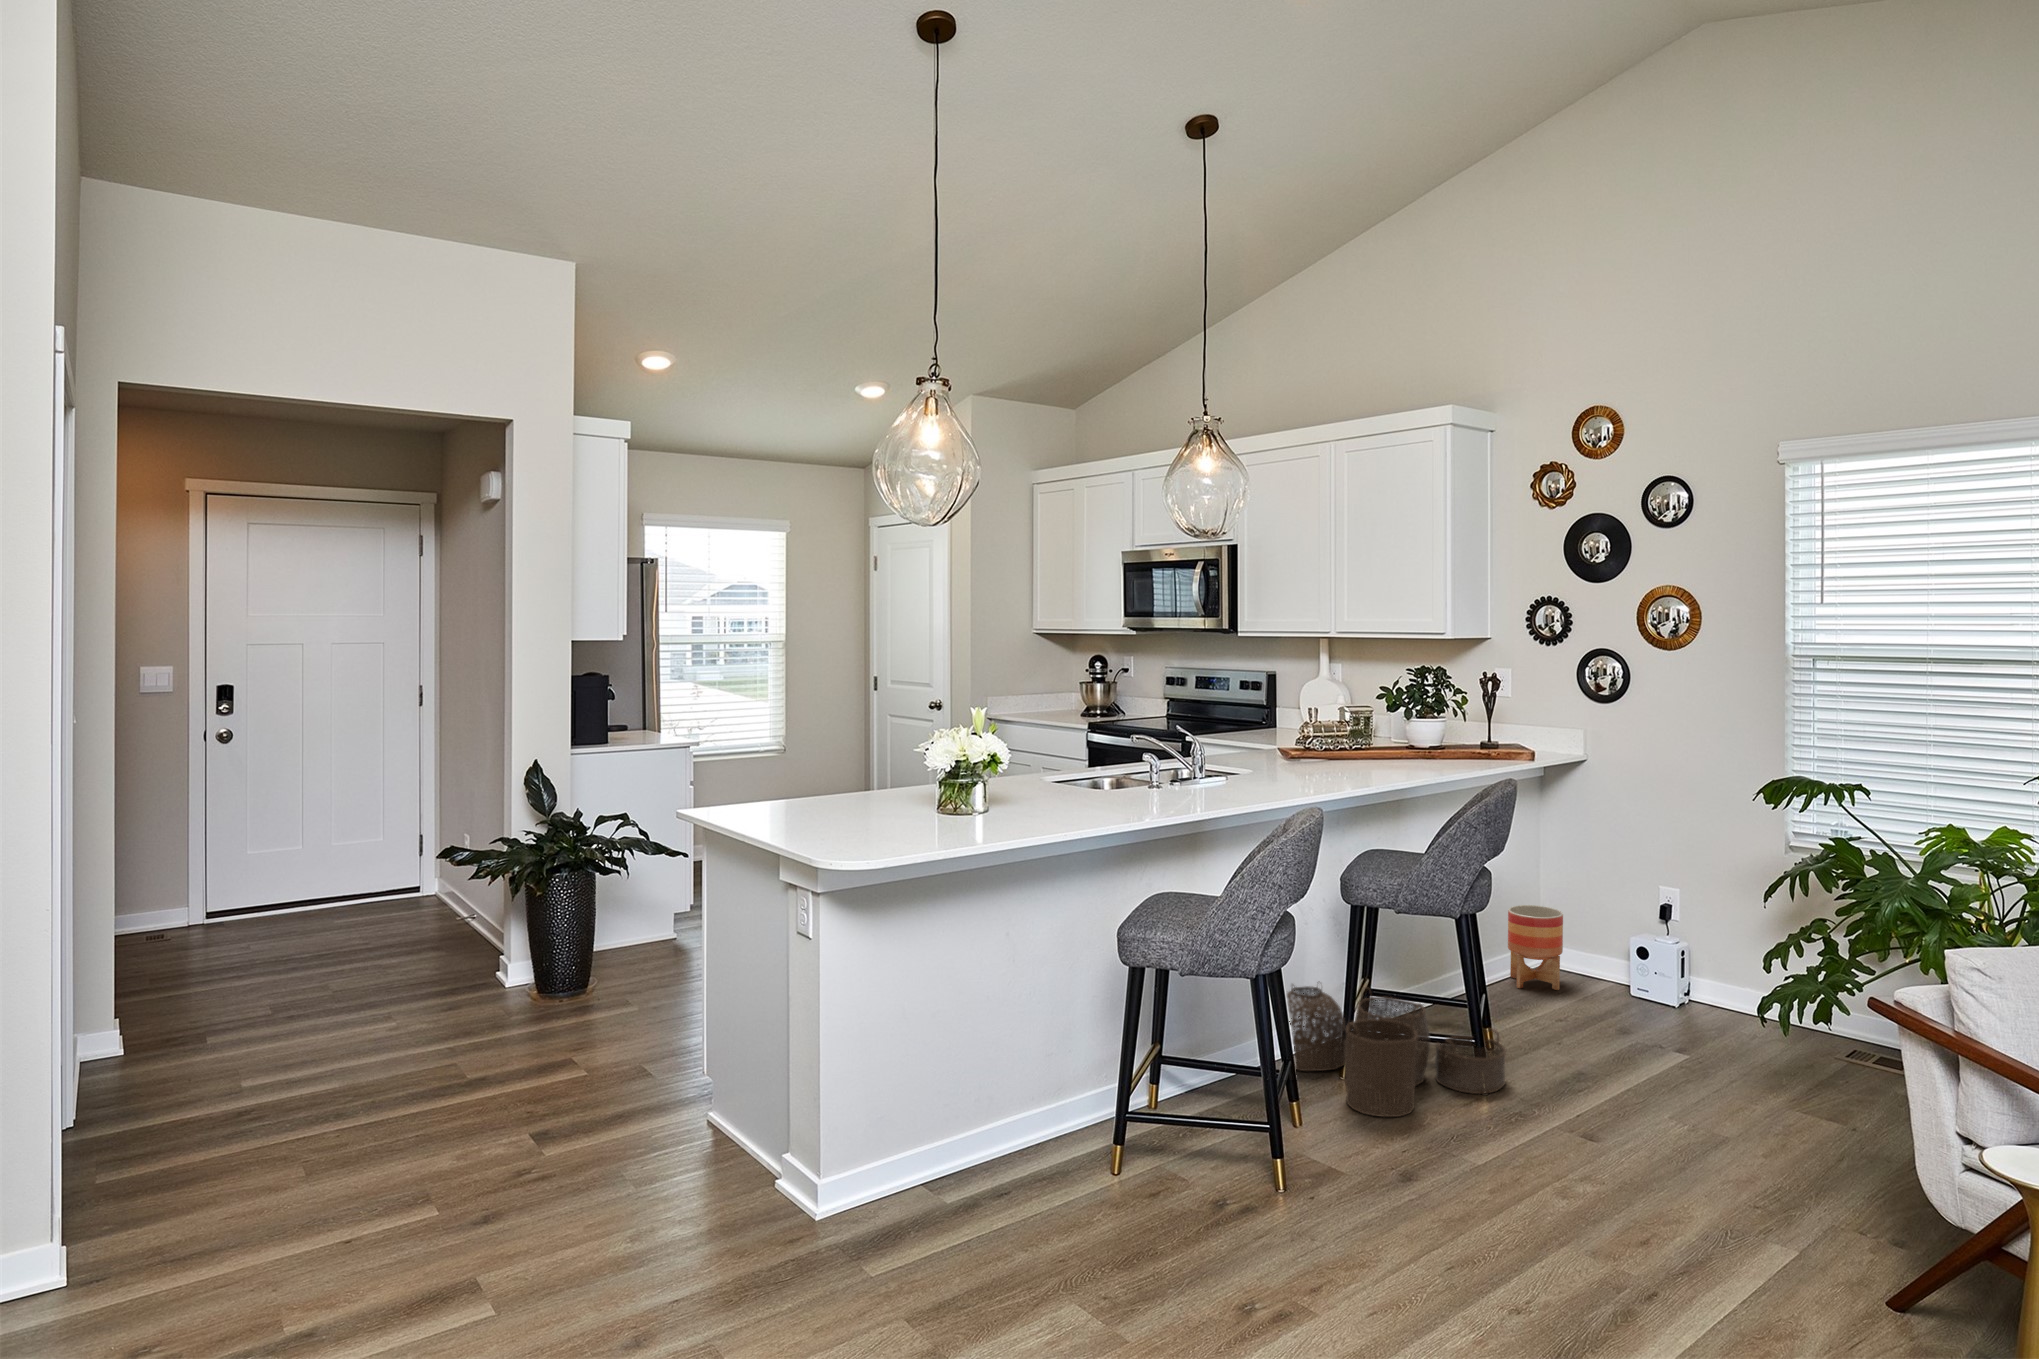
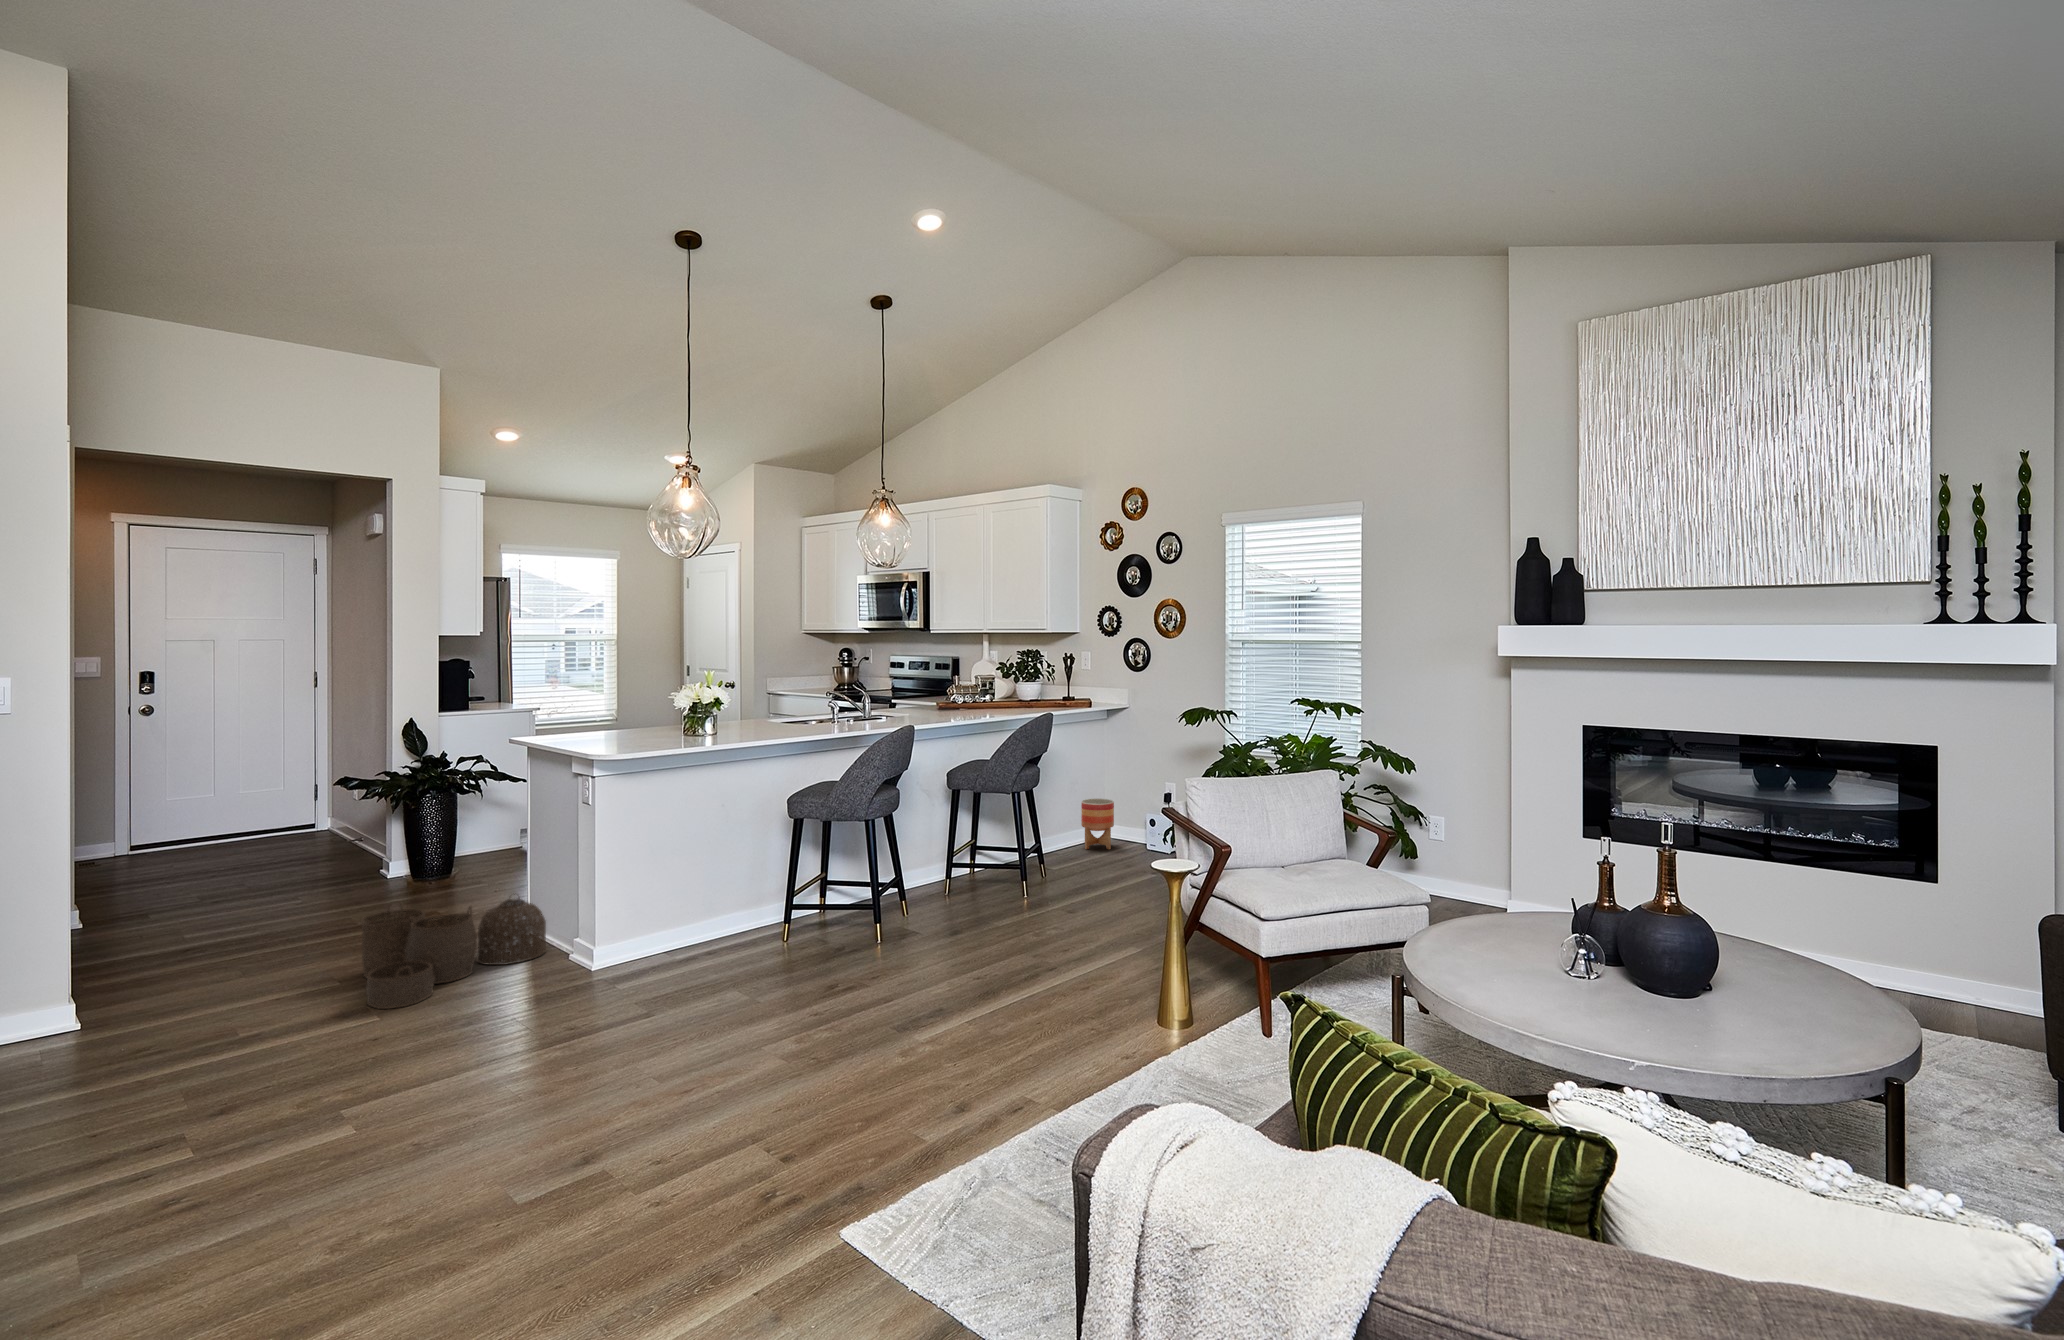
woven basket: present [1287,985,1506,1117] -> present [361,898,546,1009]

